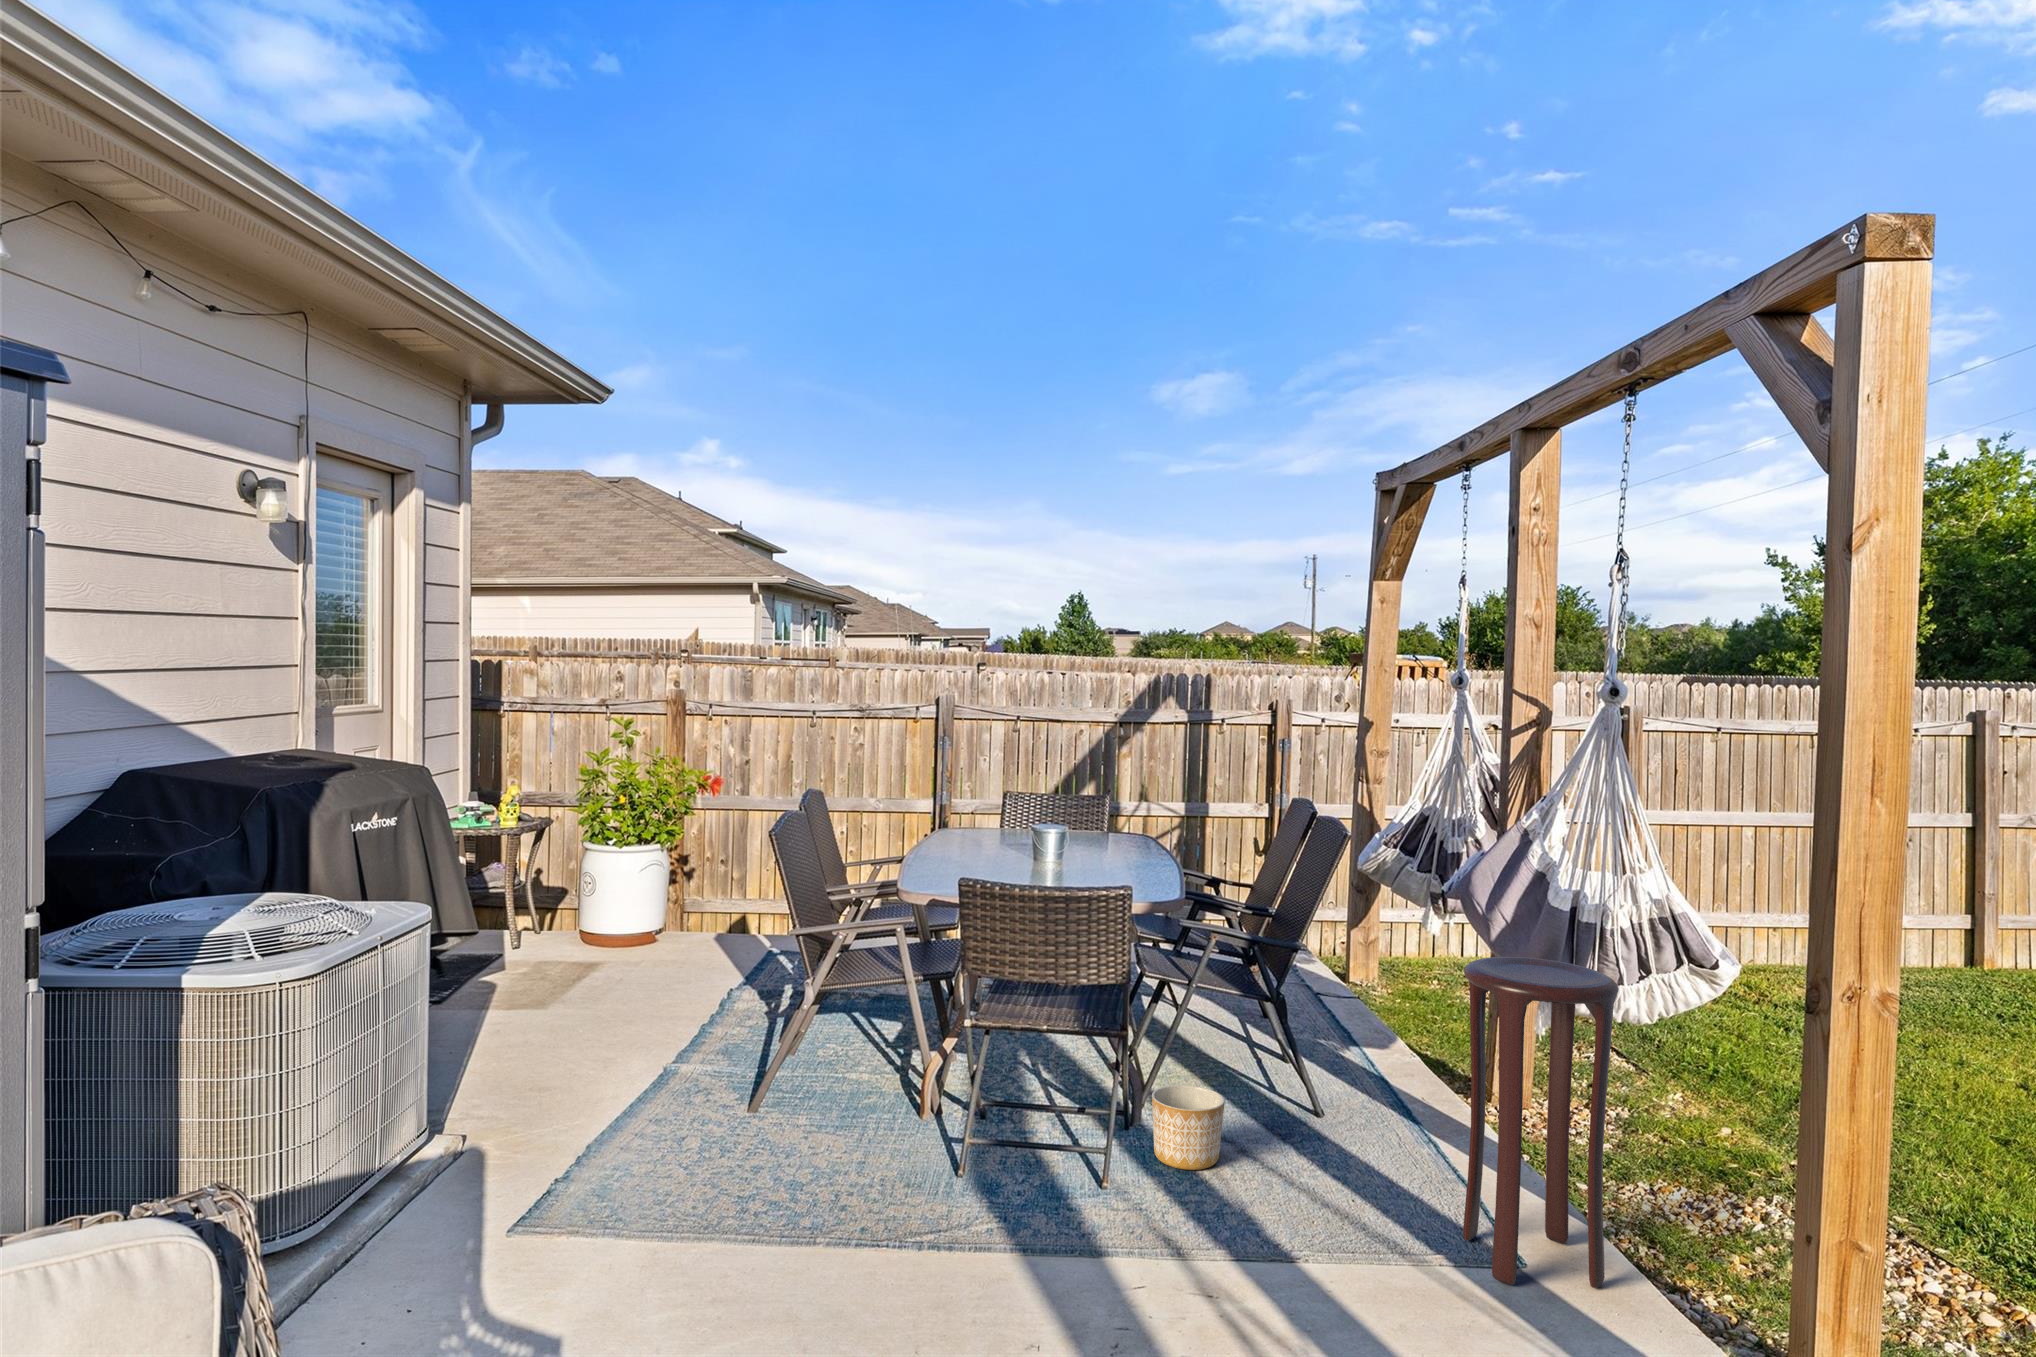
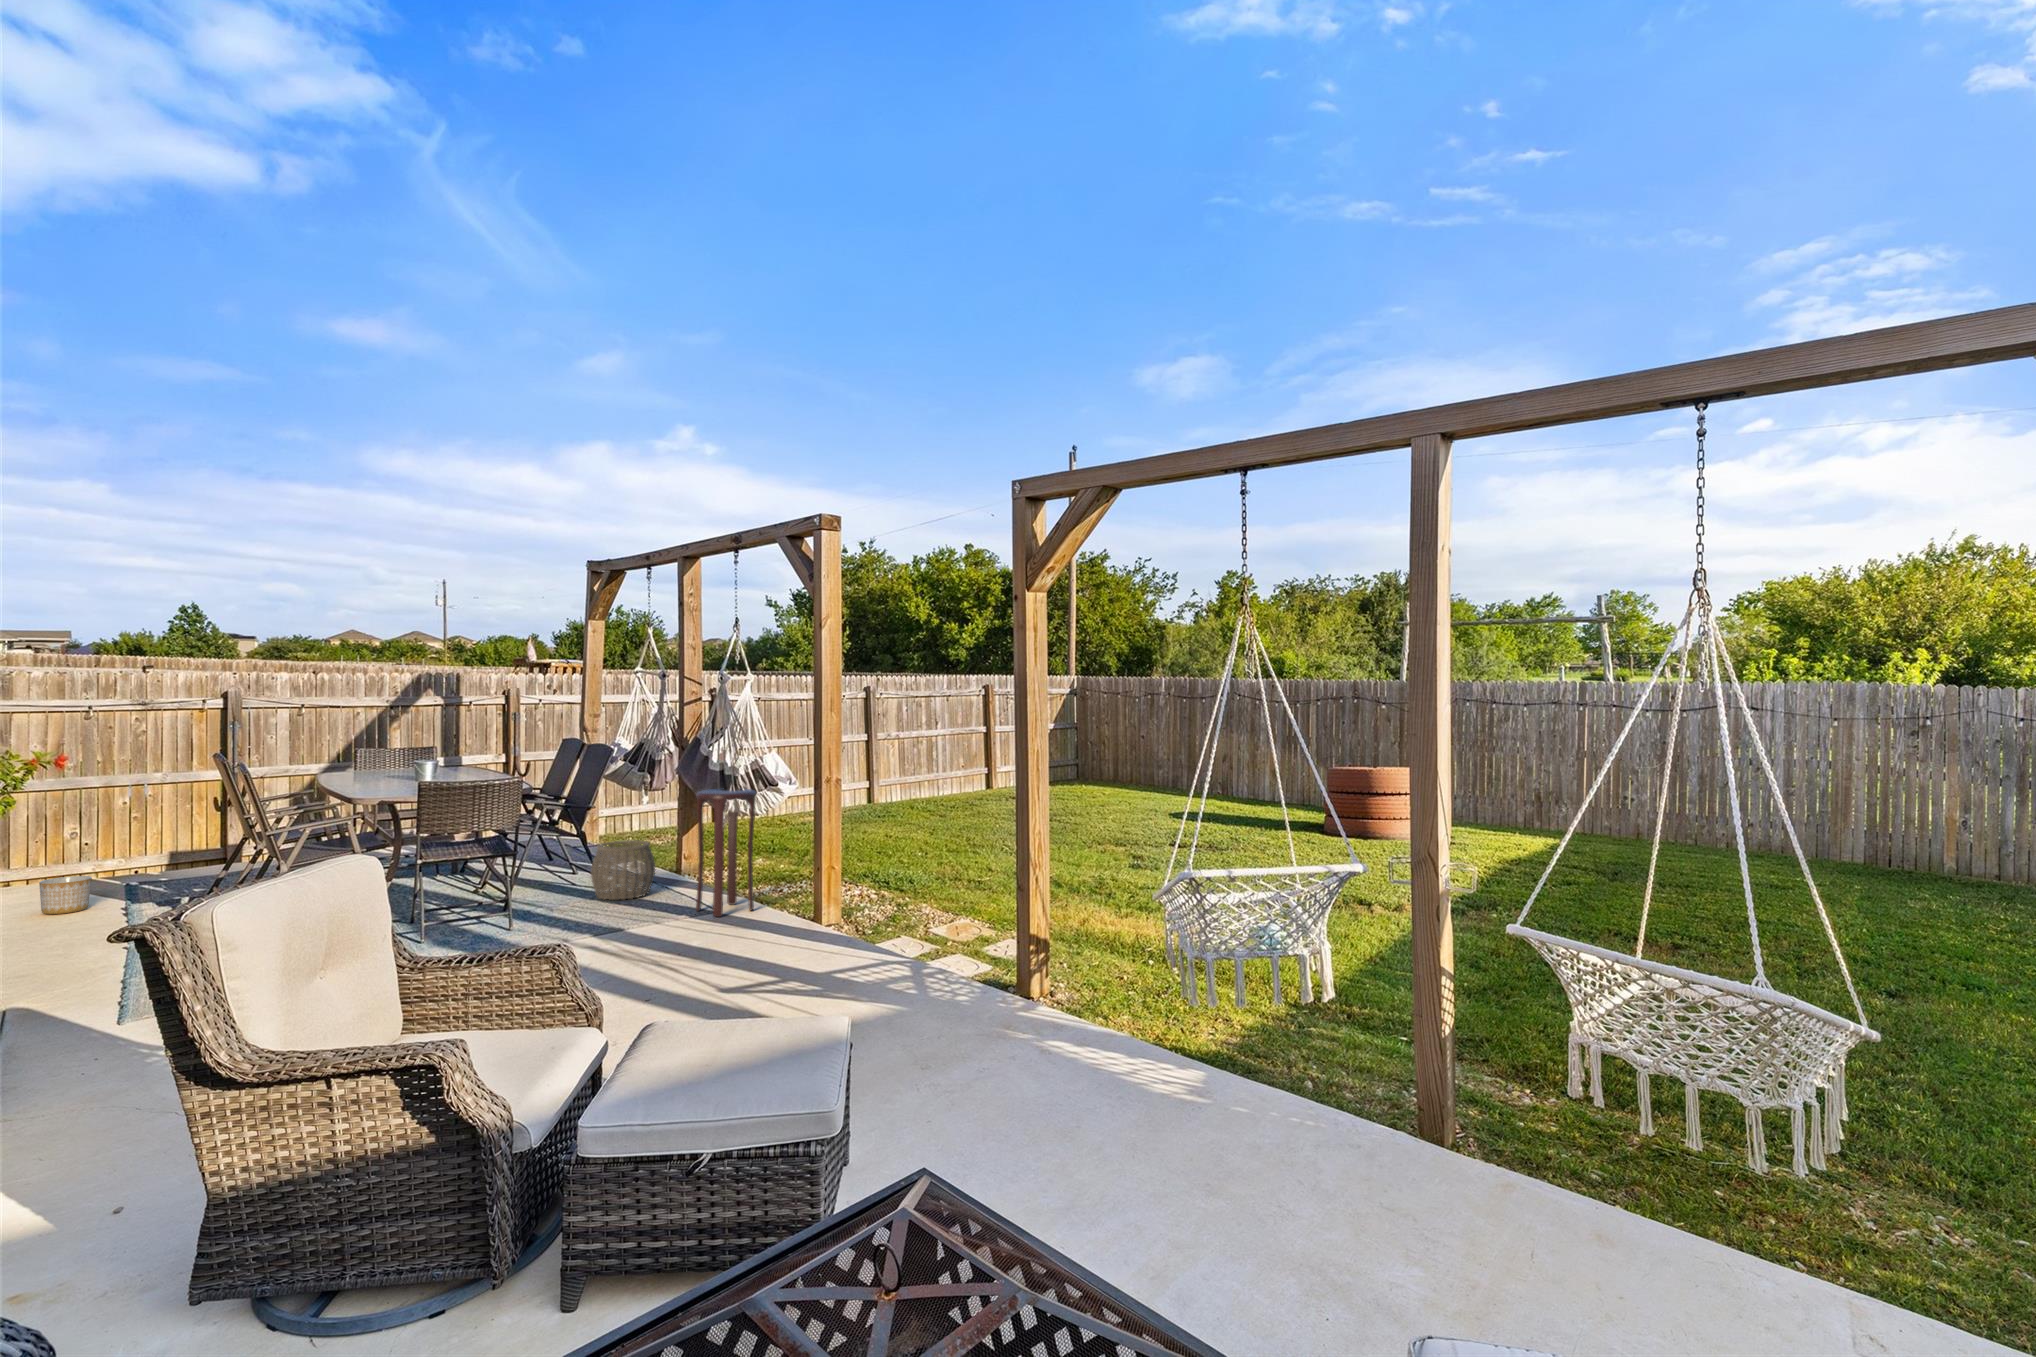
woven basket: none [1286,1012,1413,1146] -> present [591,840,655,900]
planter: present [1152,1085,1225,1170] -> present [39,876,92,914]

